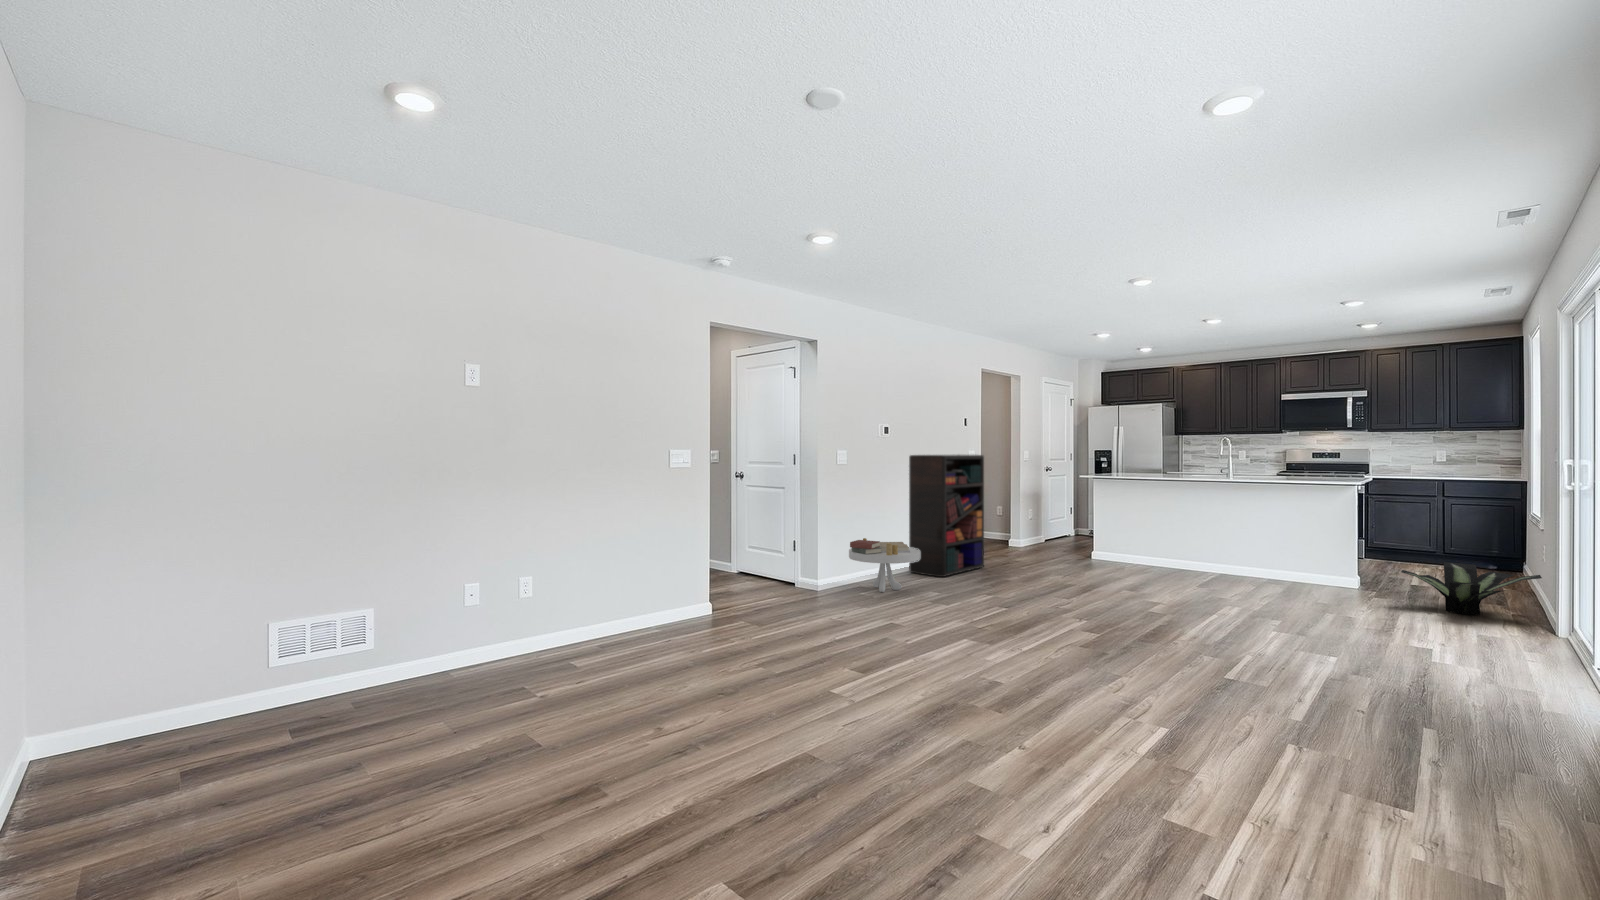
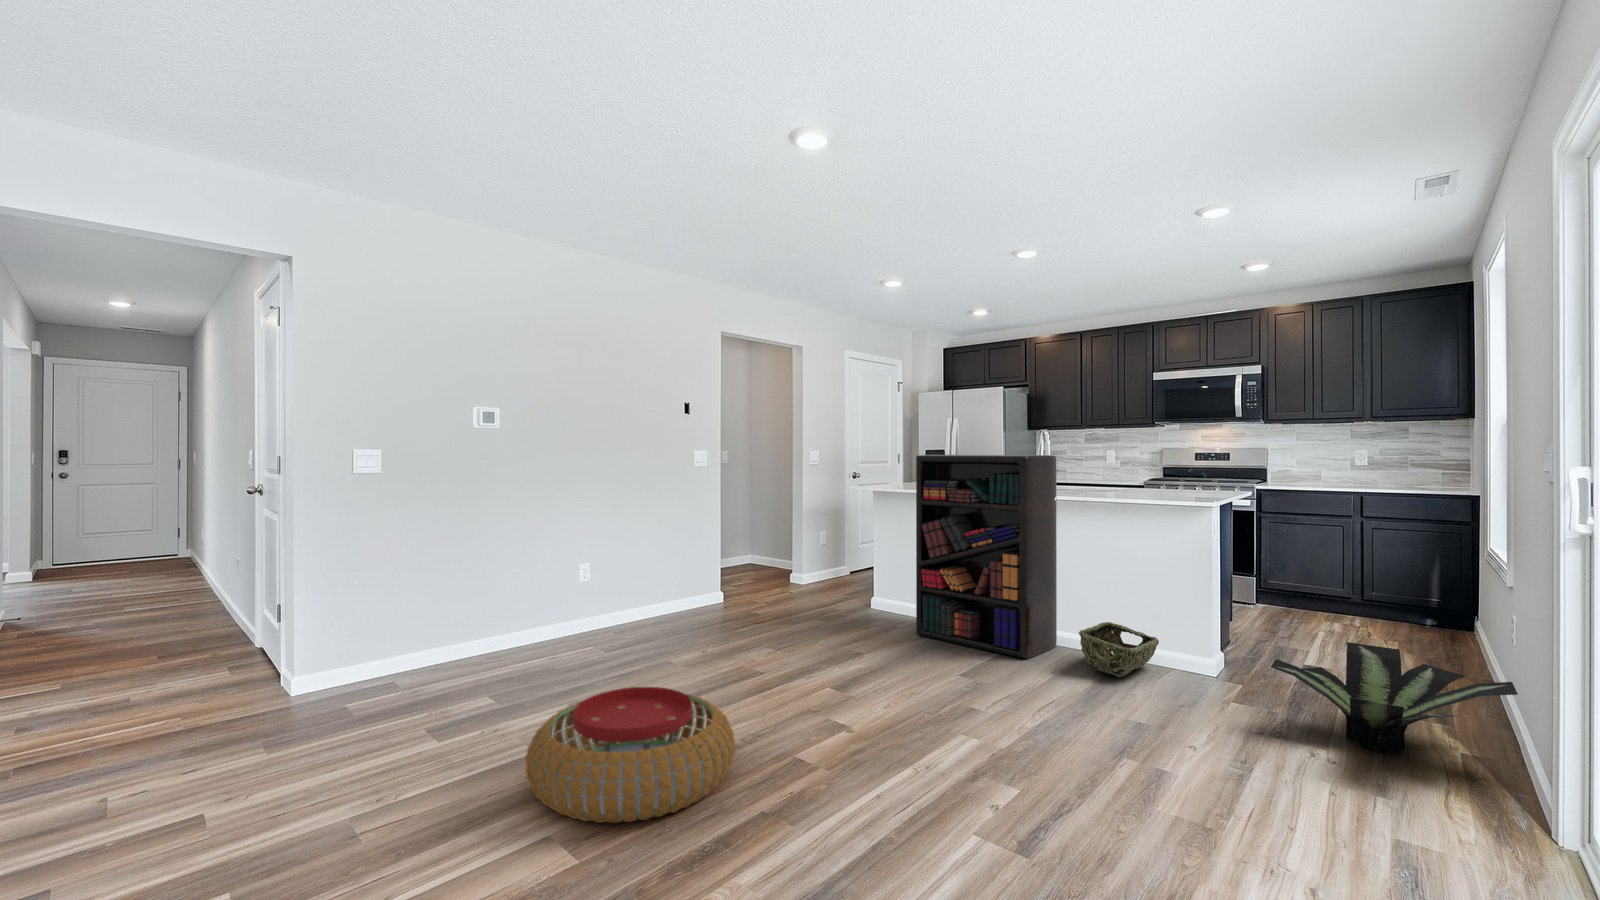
bookshelf: present [909,454,984,577] -> present [916,455,1057,659]
side table: present [849,538,920,592] -> none [346,598,493,698]
woven basket: none [1268,559,1318,588] -> present [1079,622,1159,677]
pouf: none [1018,576,1128,628] -> present [525,687,735,823]

